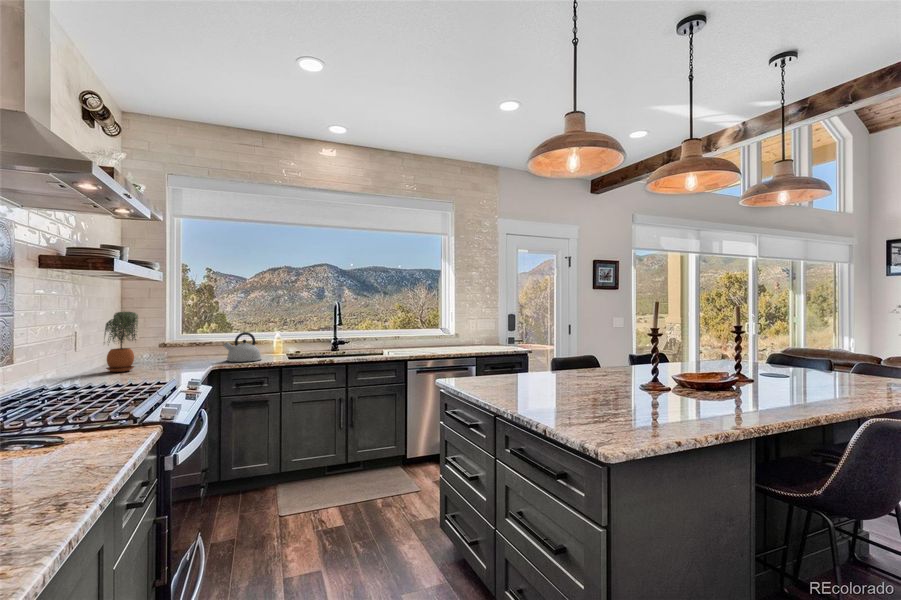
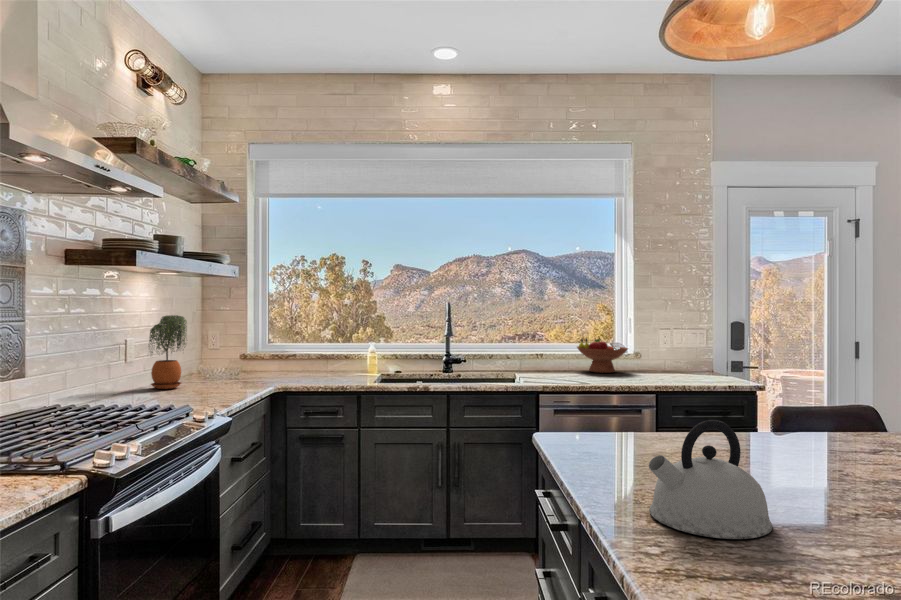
fruit bowl: none [419,325,452,347] -> present [577,338,628,373]
kettle: present [224,332,261,362] -> present [649,420,772,539]

